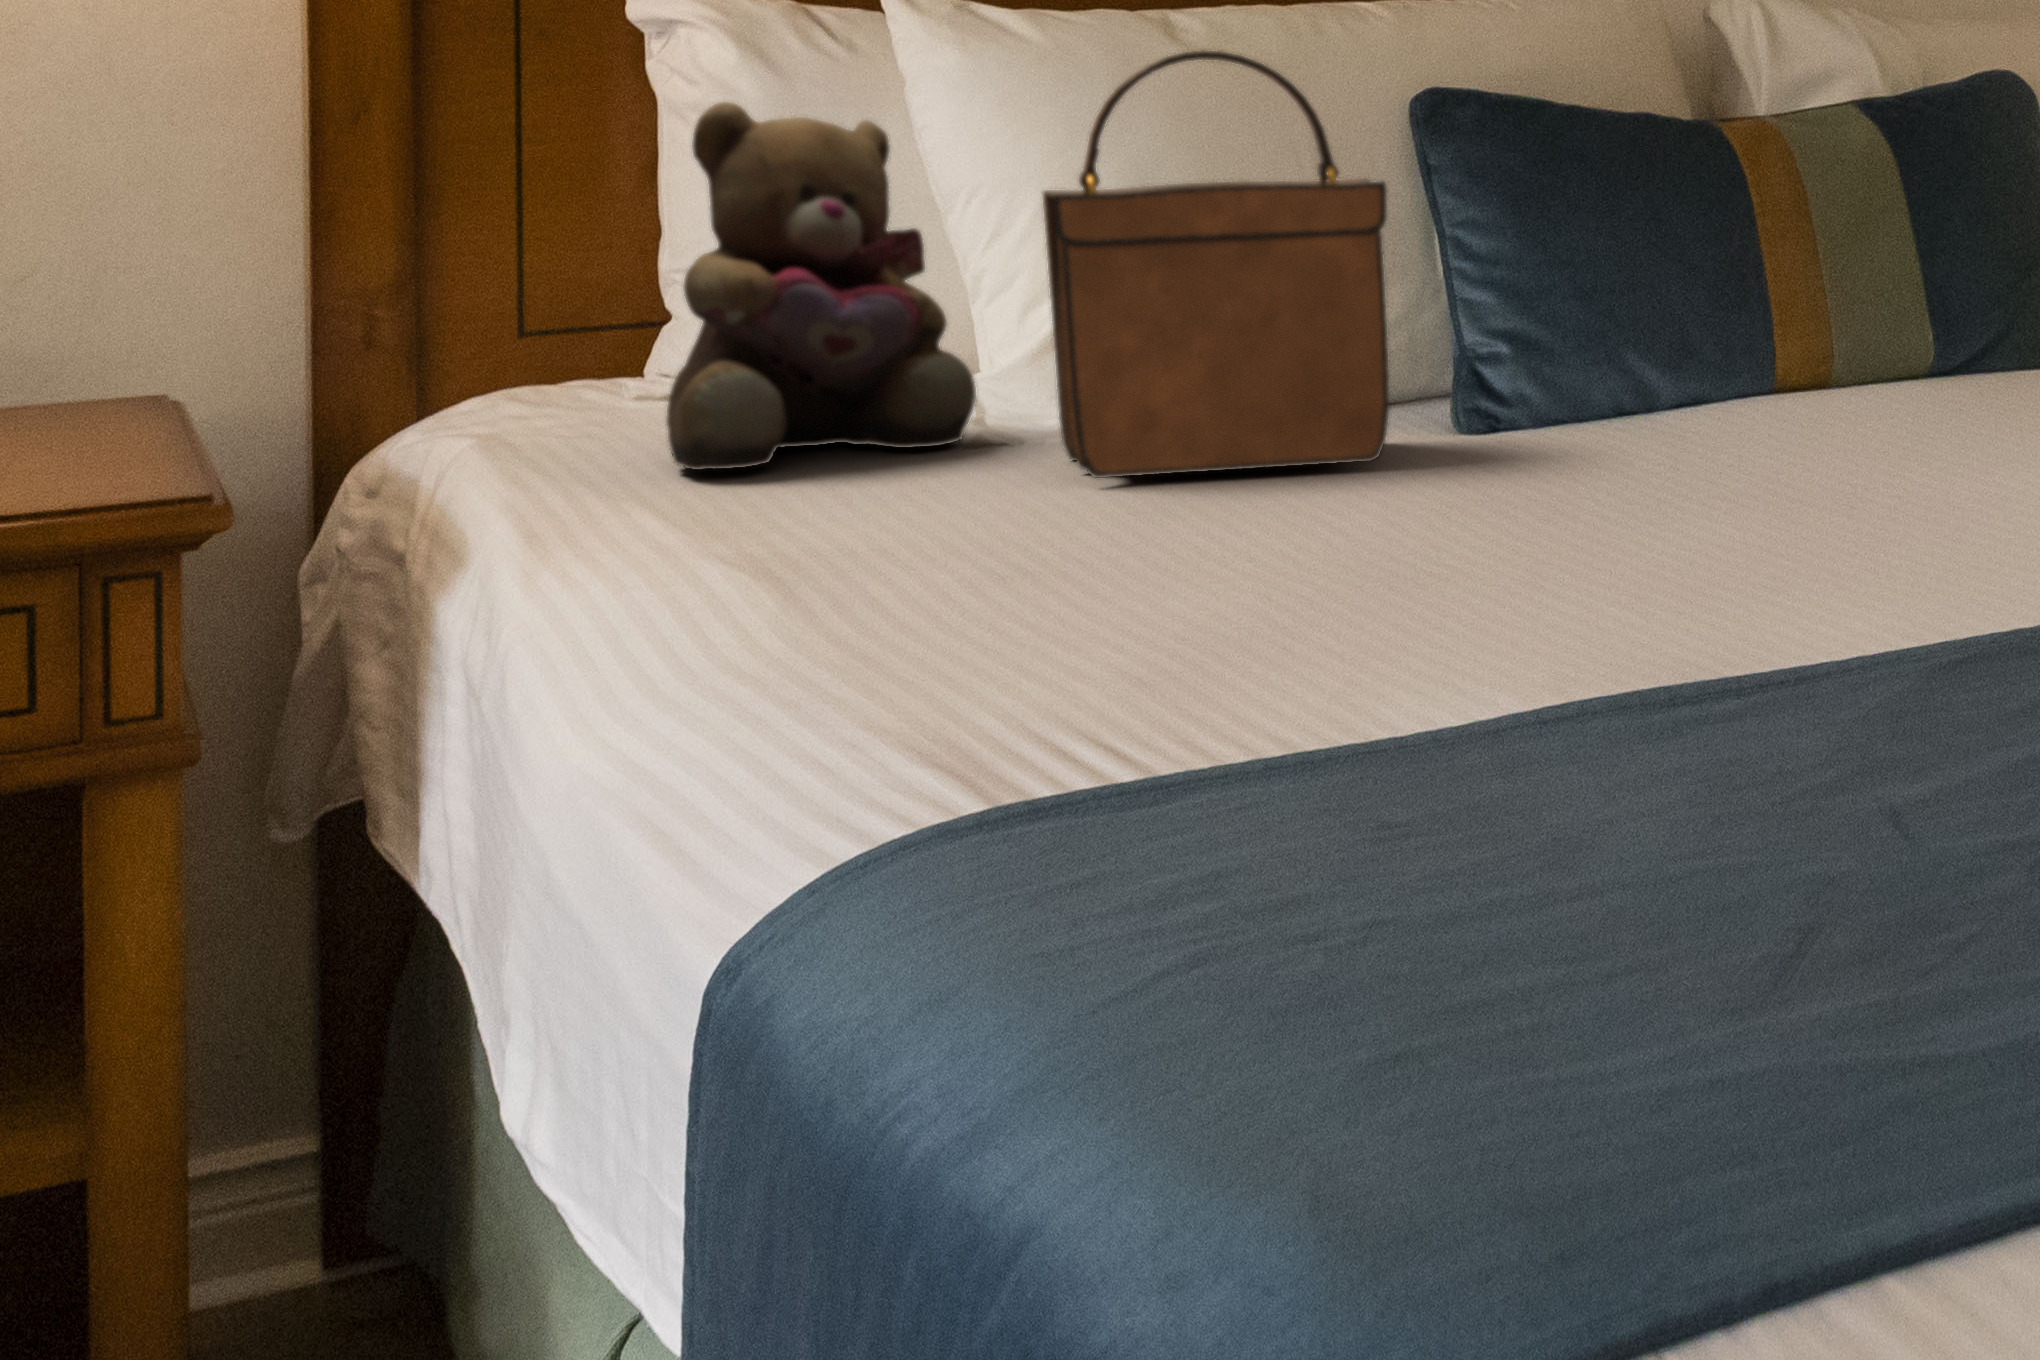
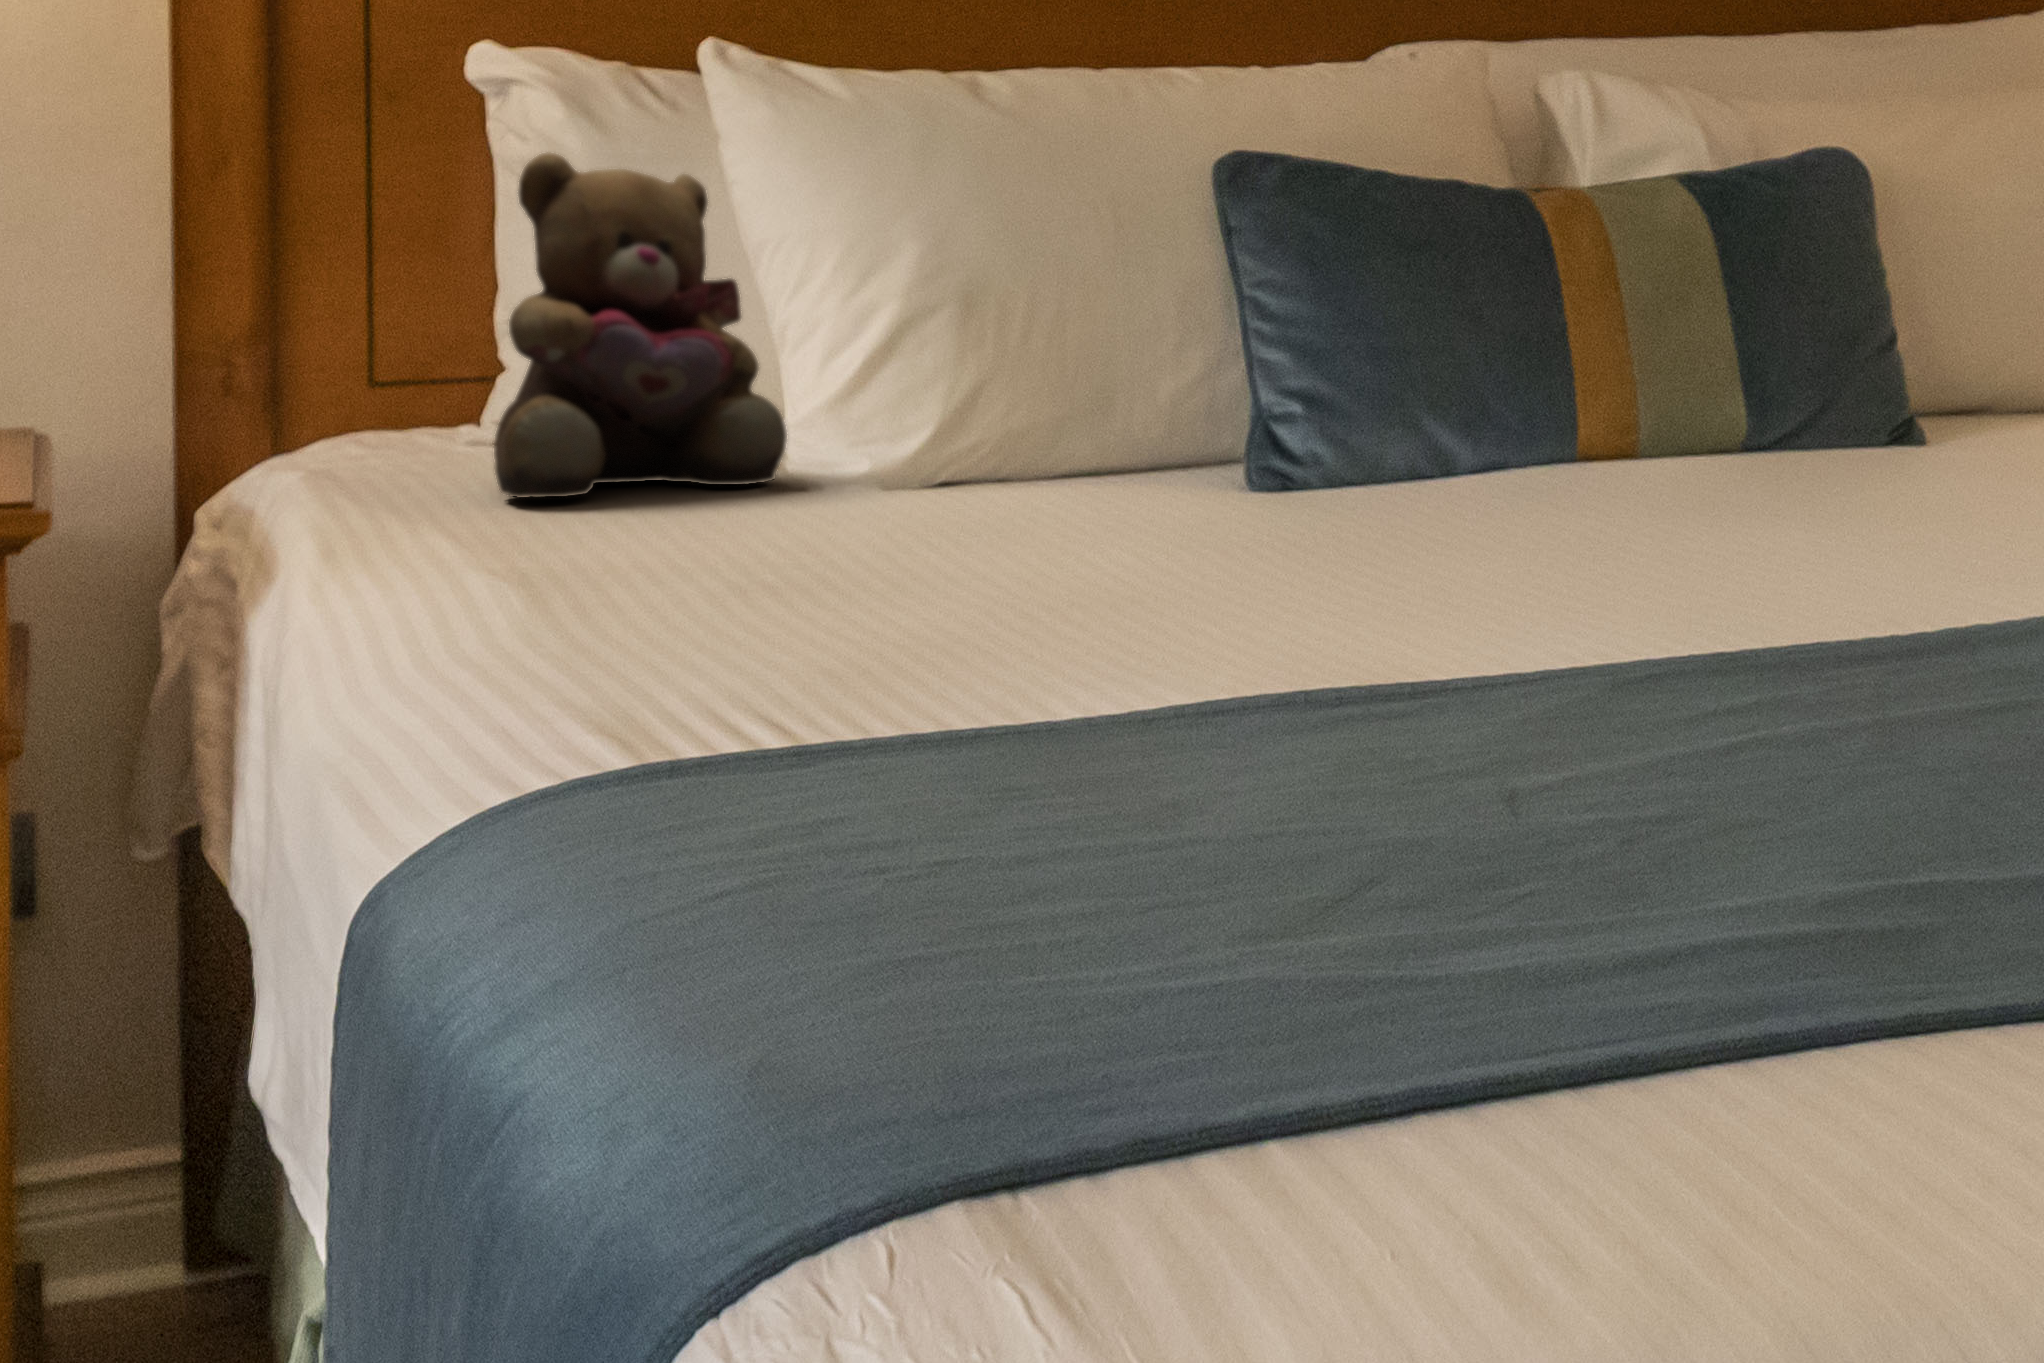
handbag: present [1043,51,1389,478] -> none [844,109,1166,511]

